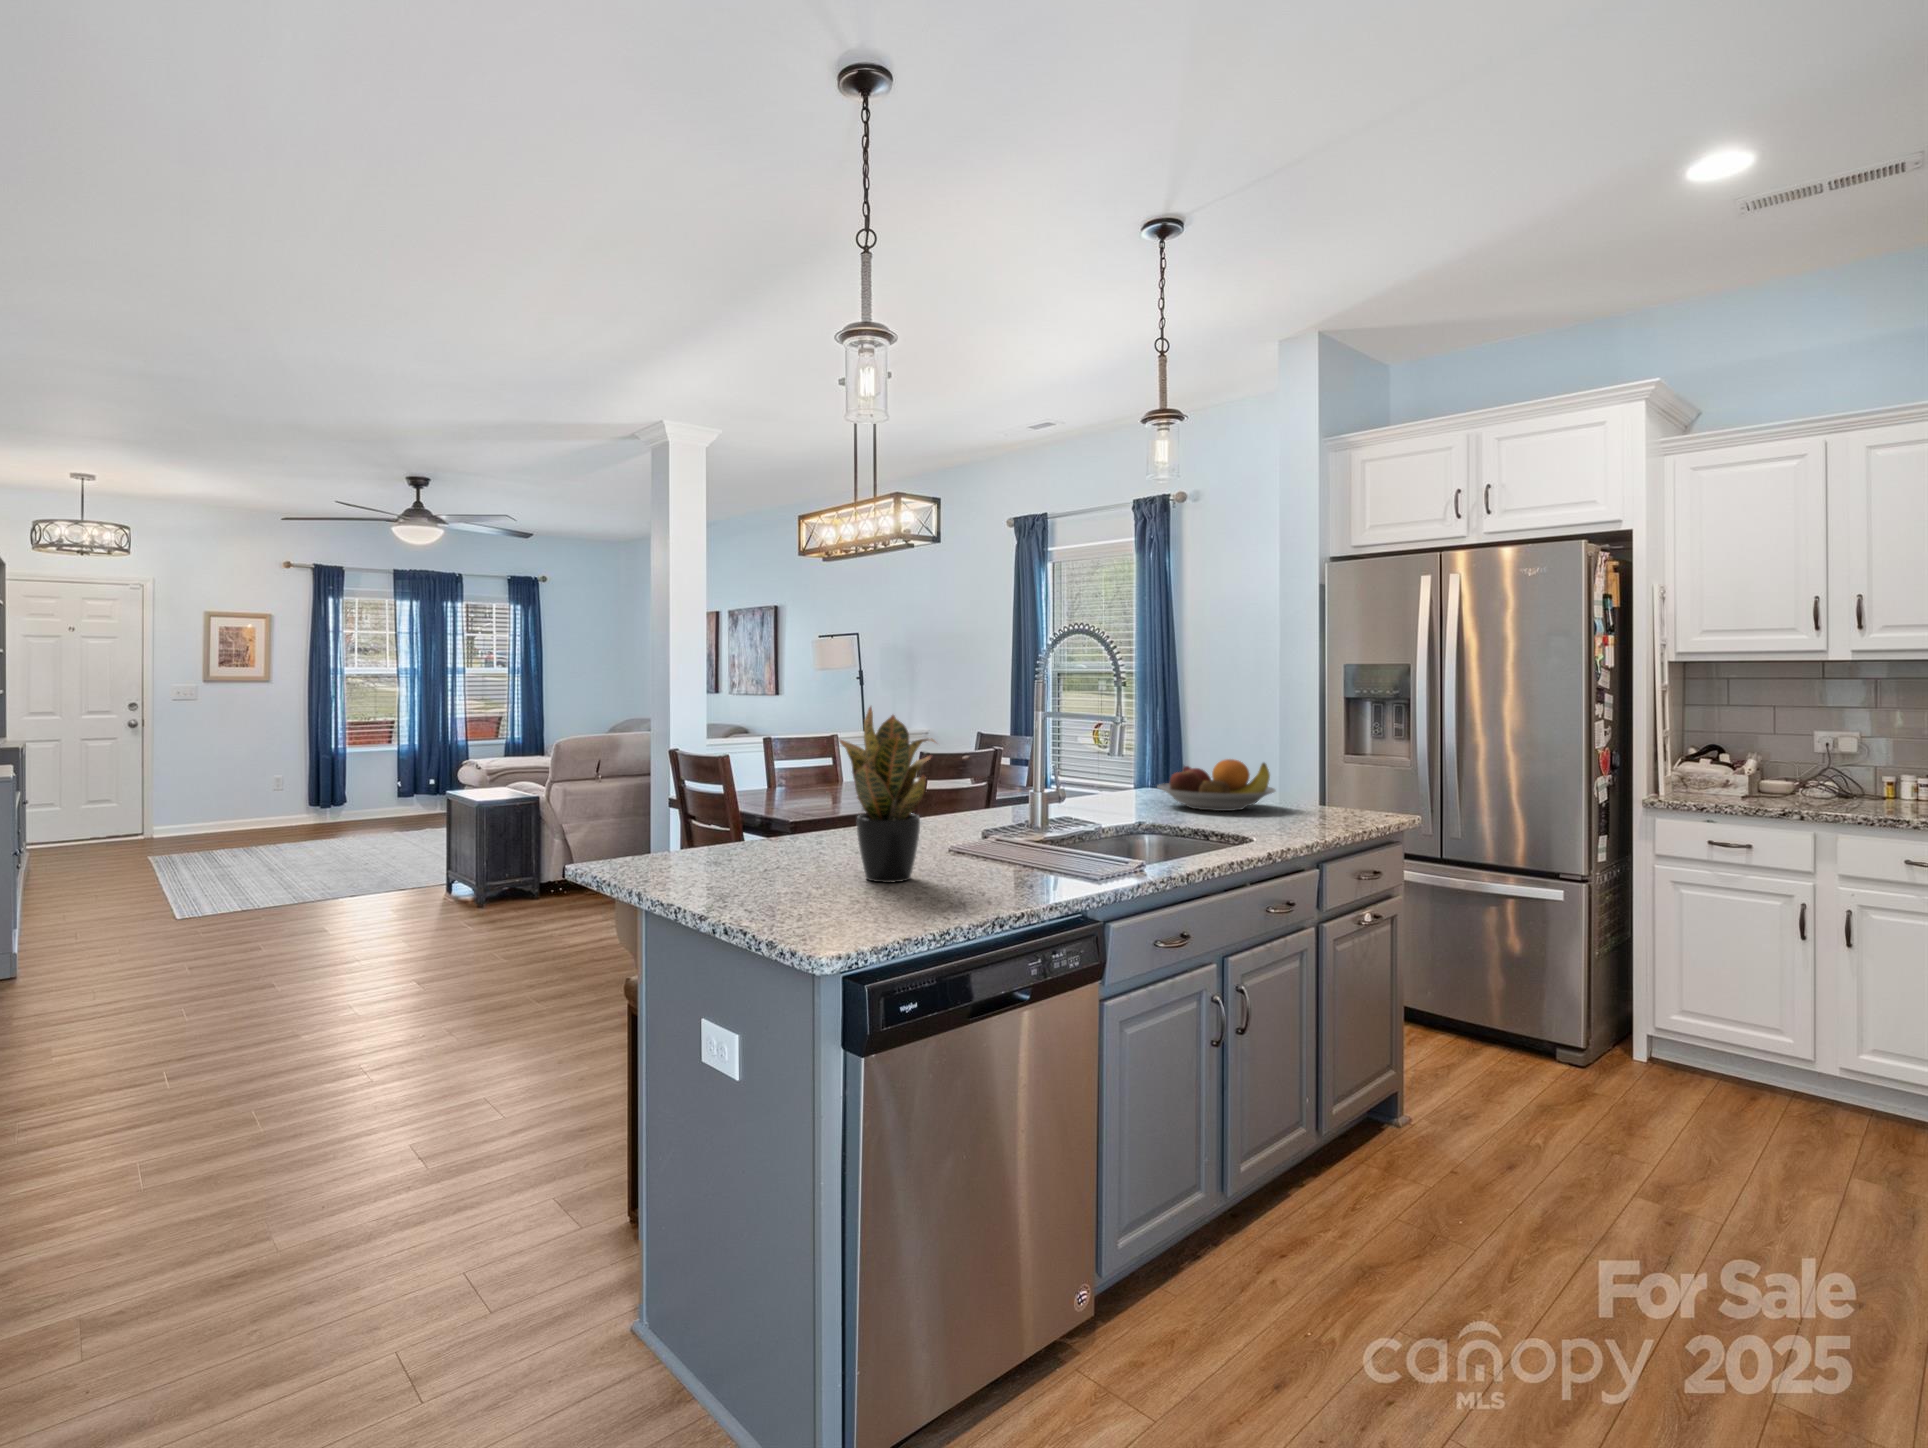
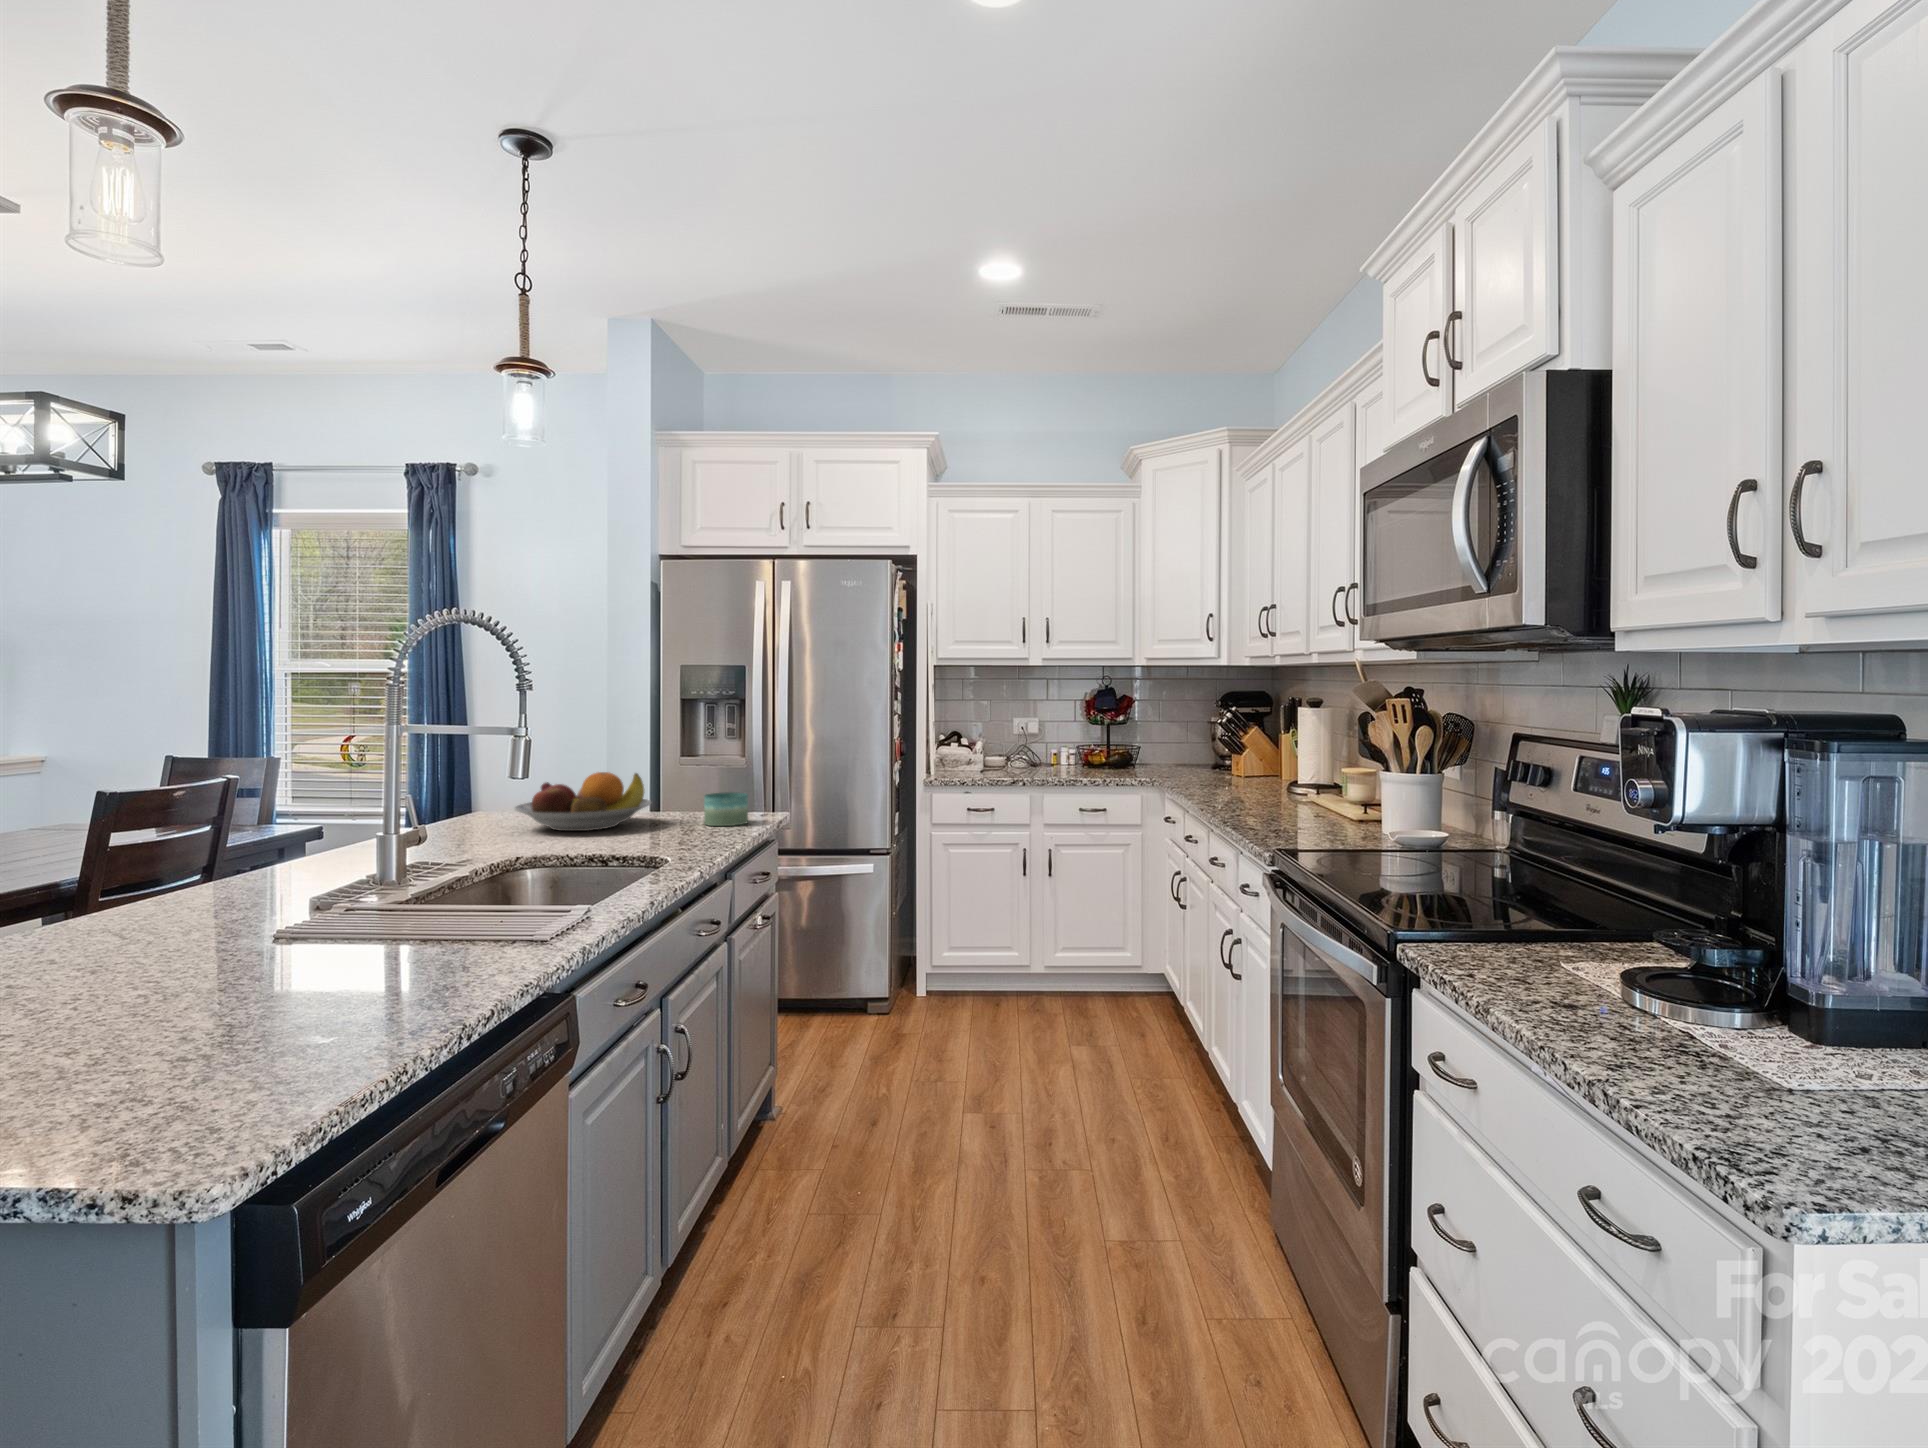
potted plant: present [840,707,935,882] -> none [107,732,332,1009]
candle: none [1324,787,1369,820] -> present [704,792,748,826]

